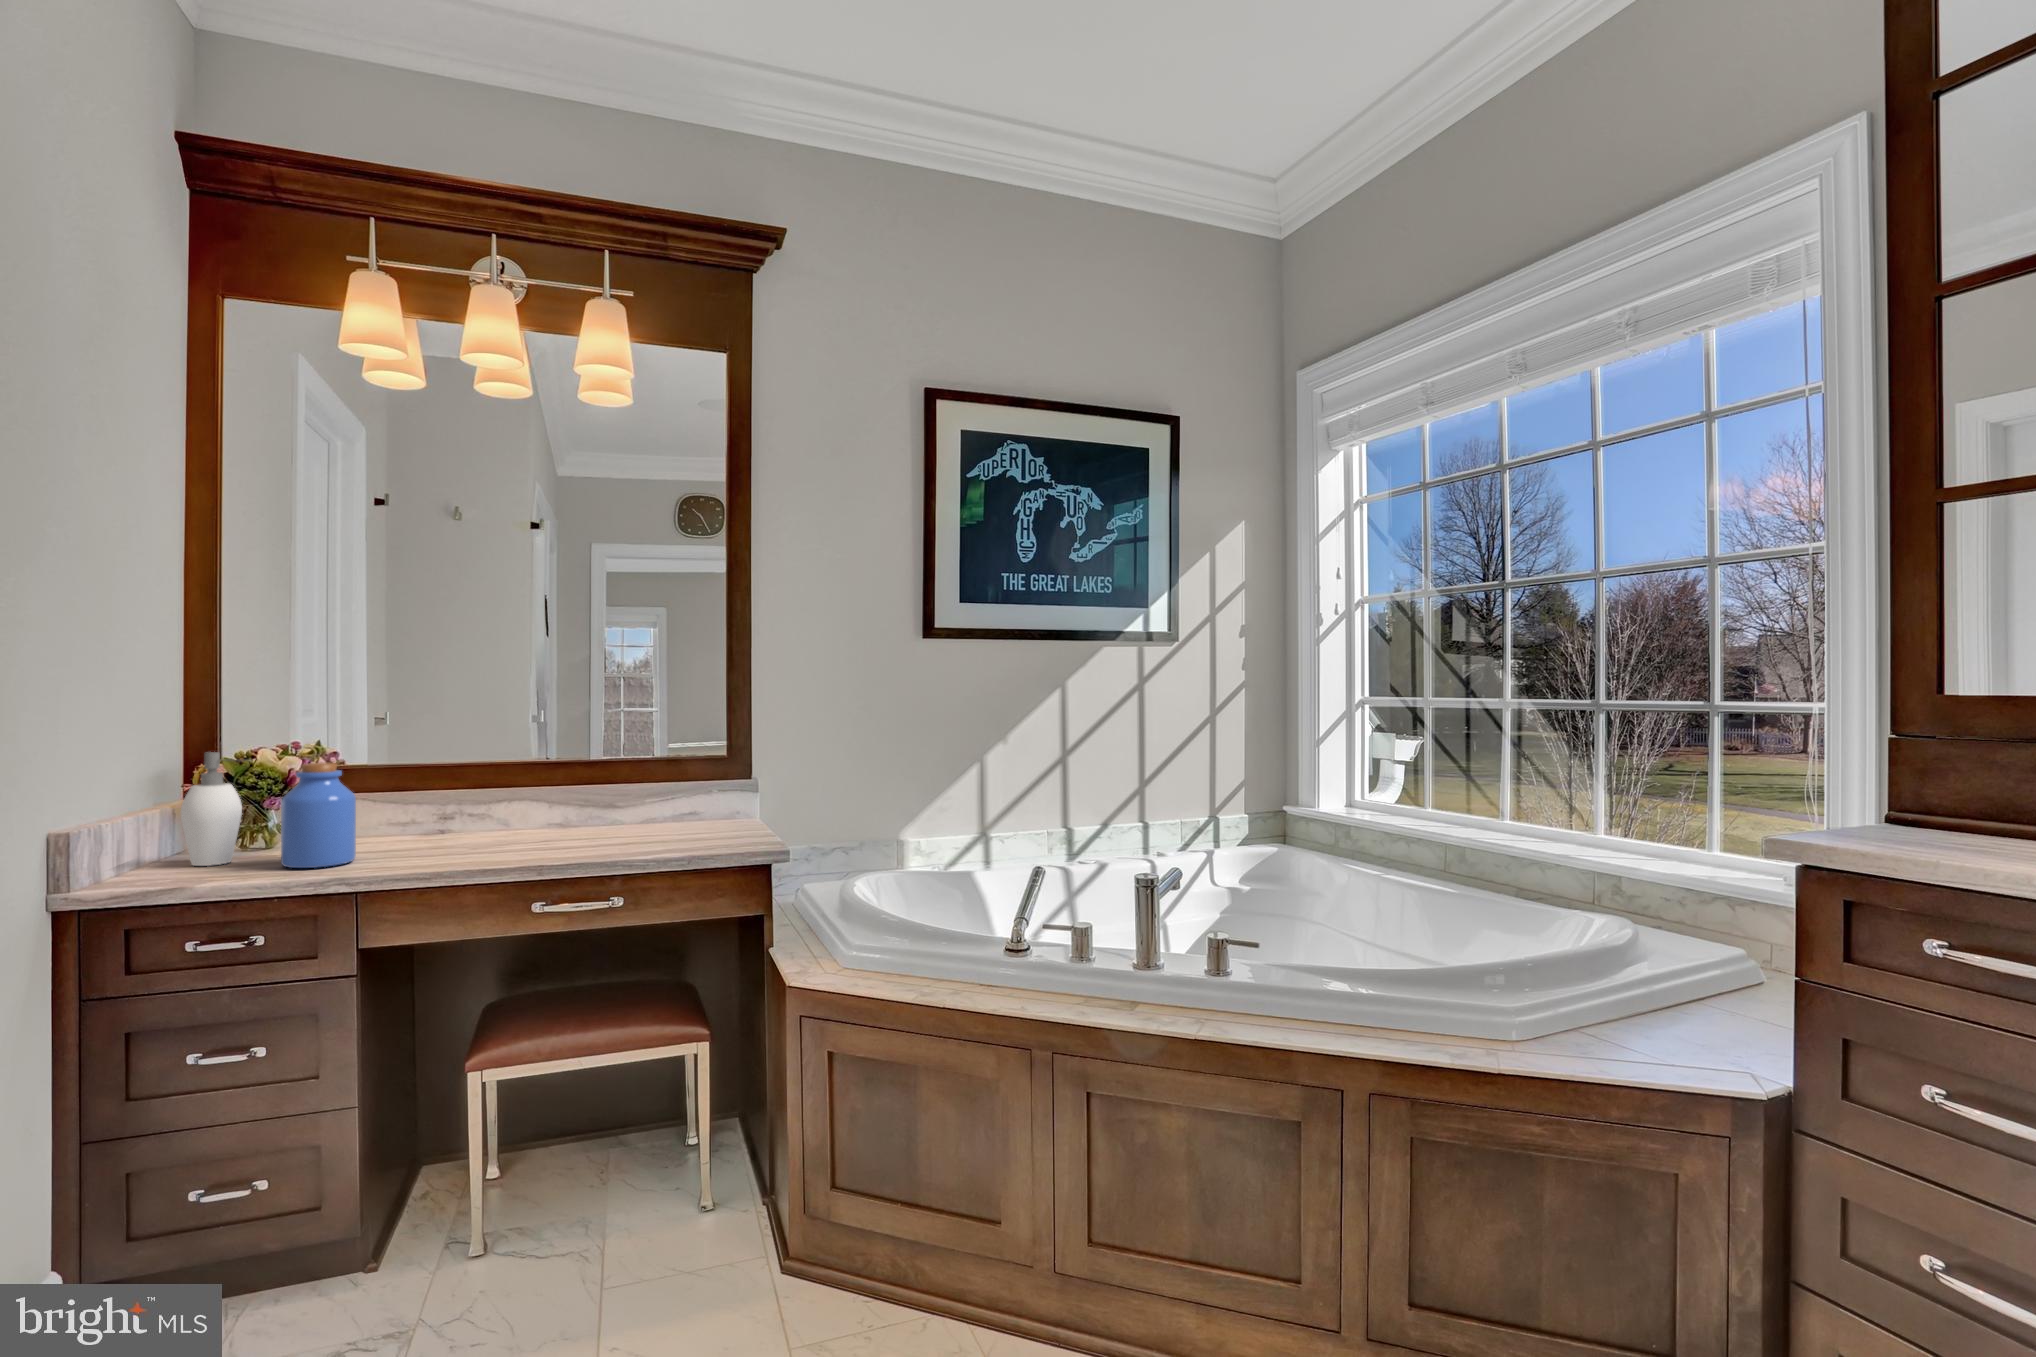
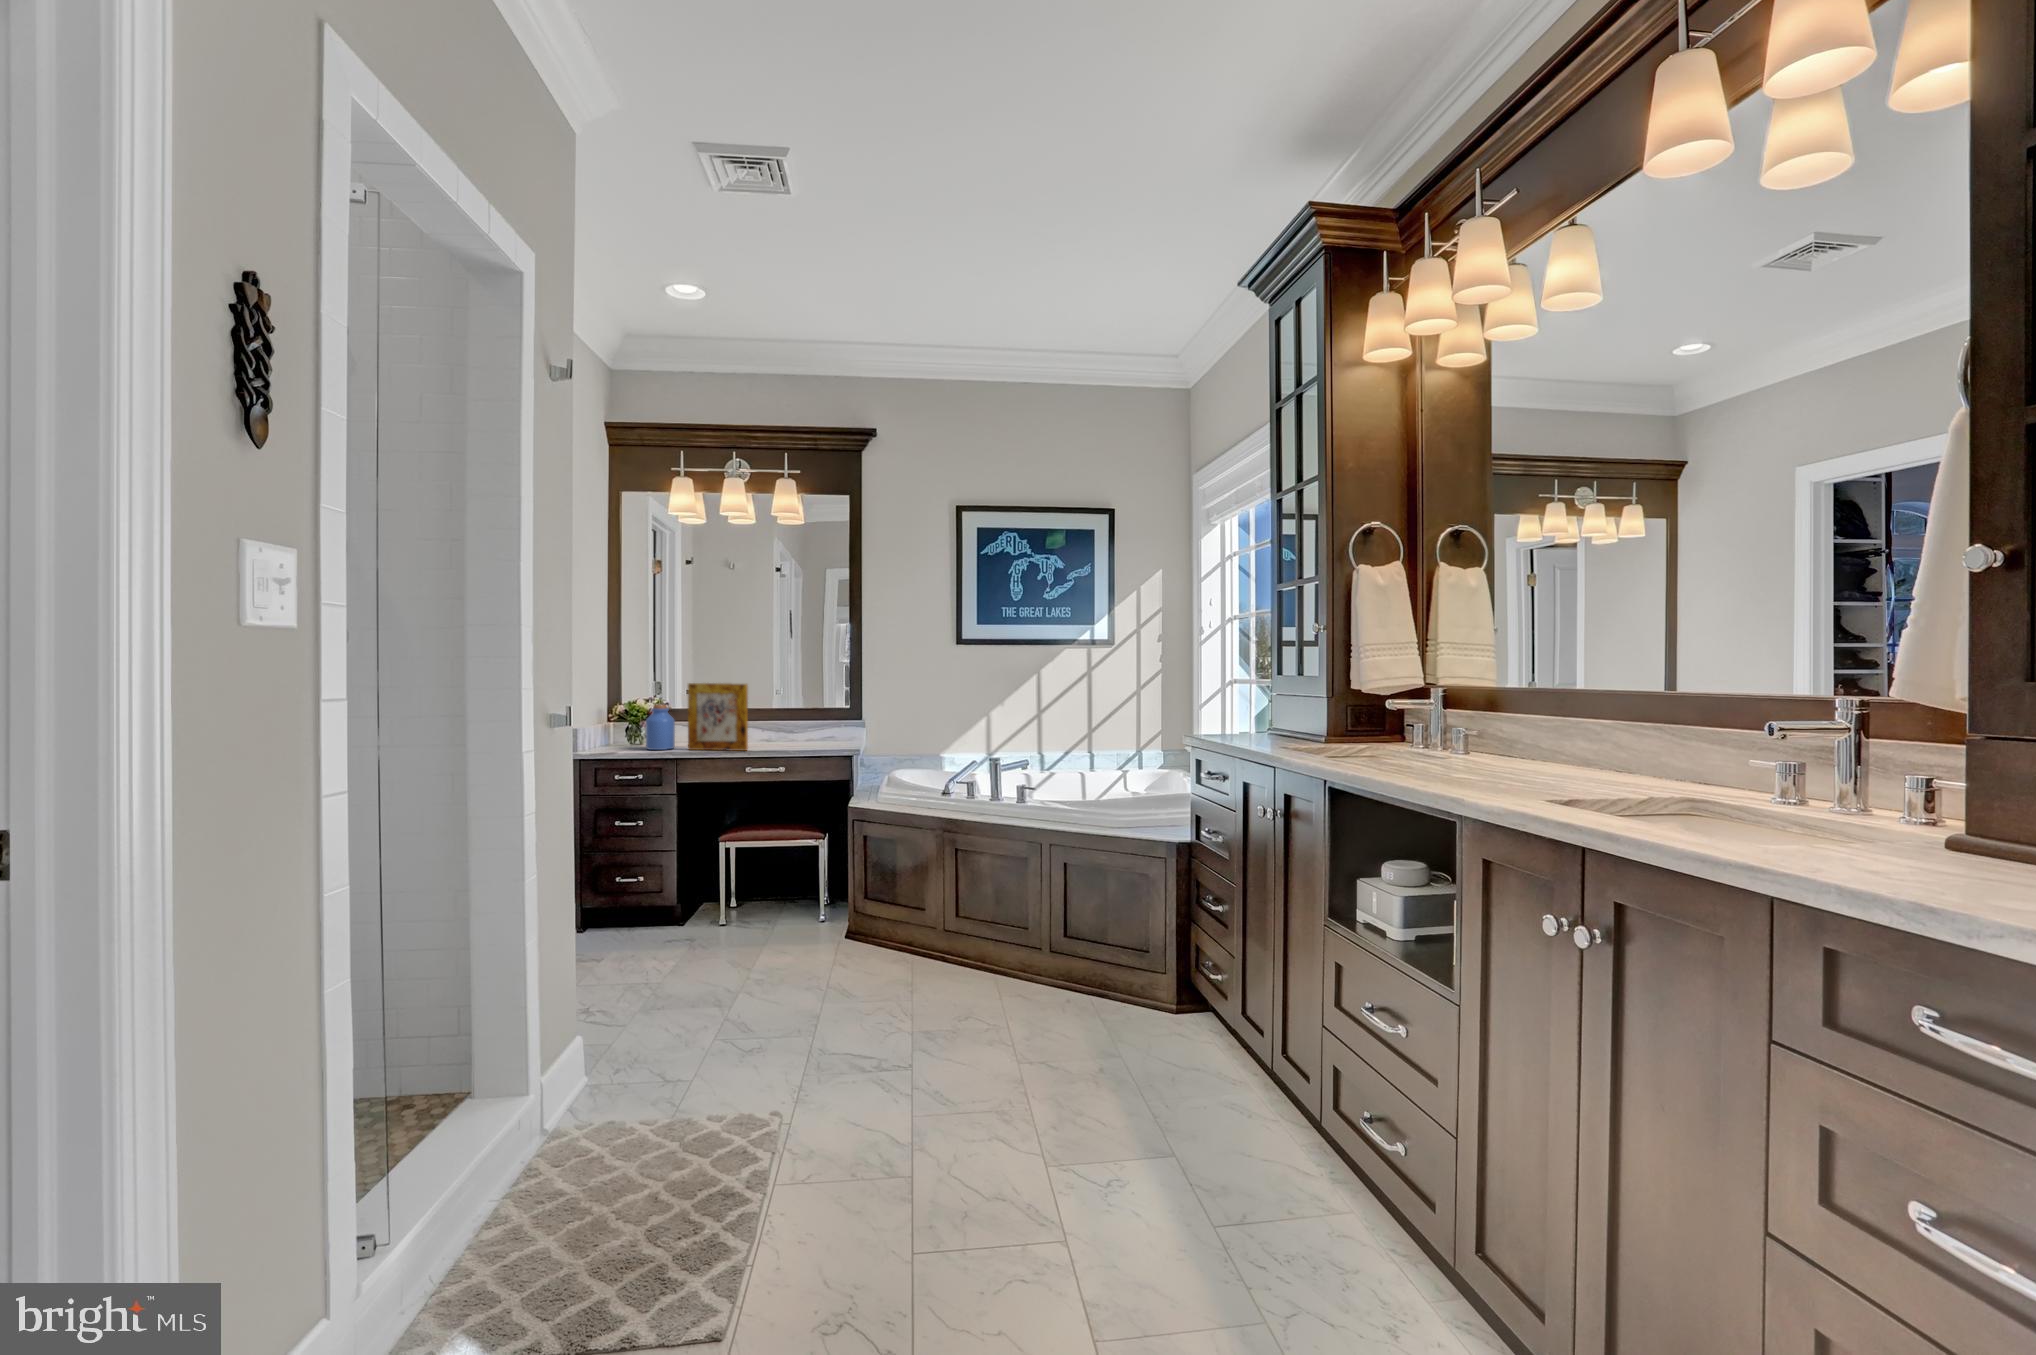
picture frame: none [390,713,538,864] -> present [688,683,748,751]
soap dispenser: present [181,752,242,866] -> none [608,699,634,748]

